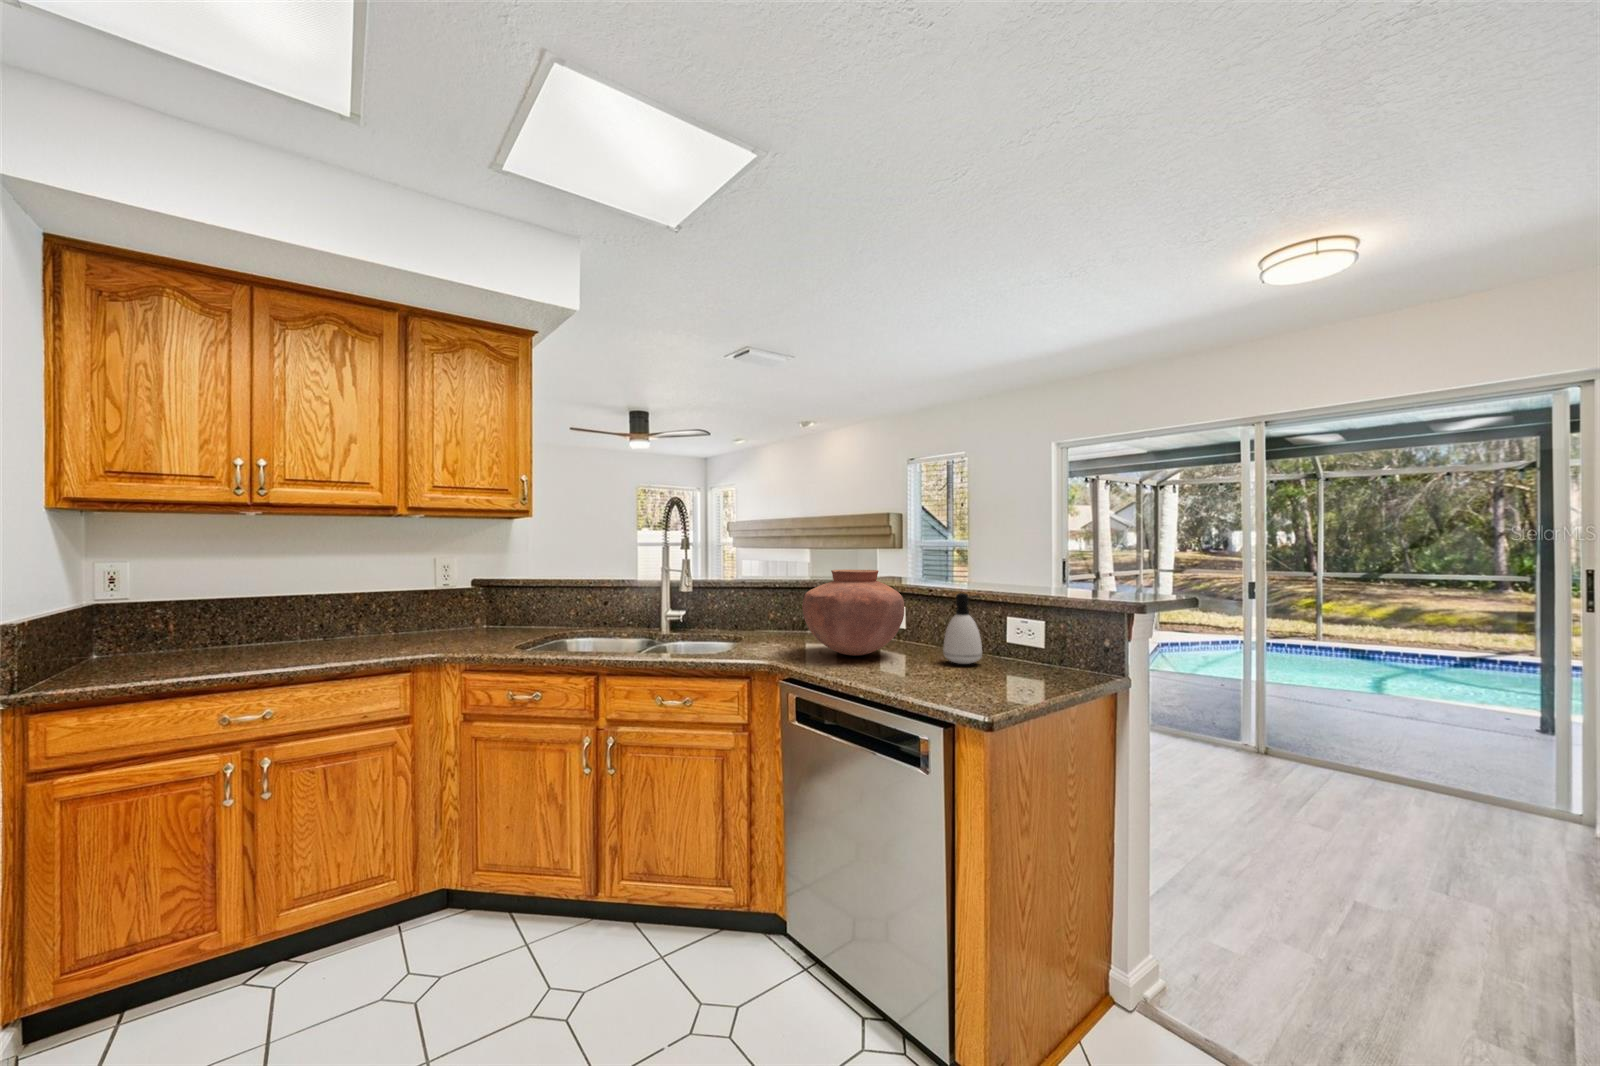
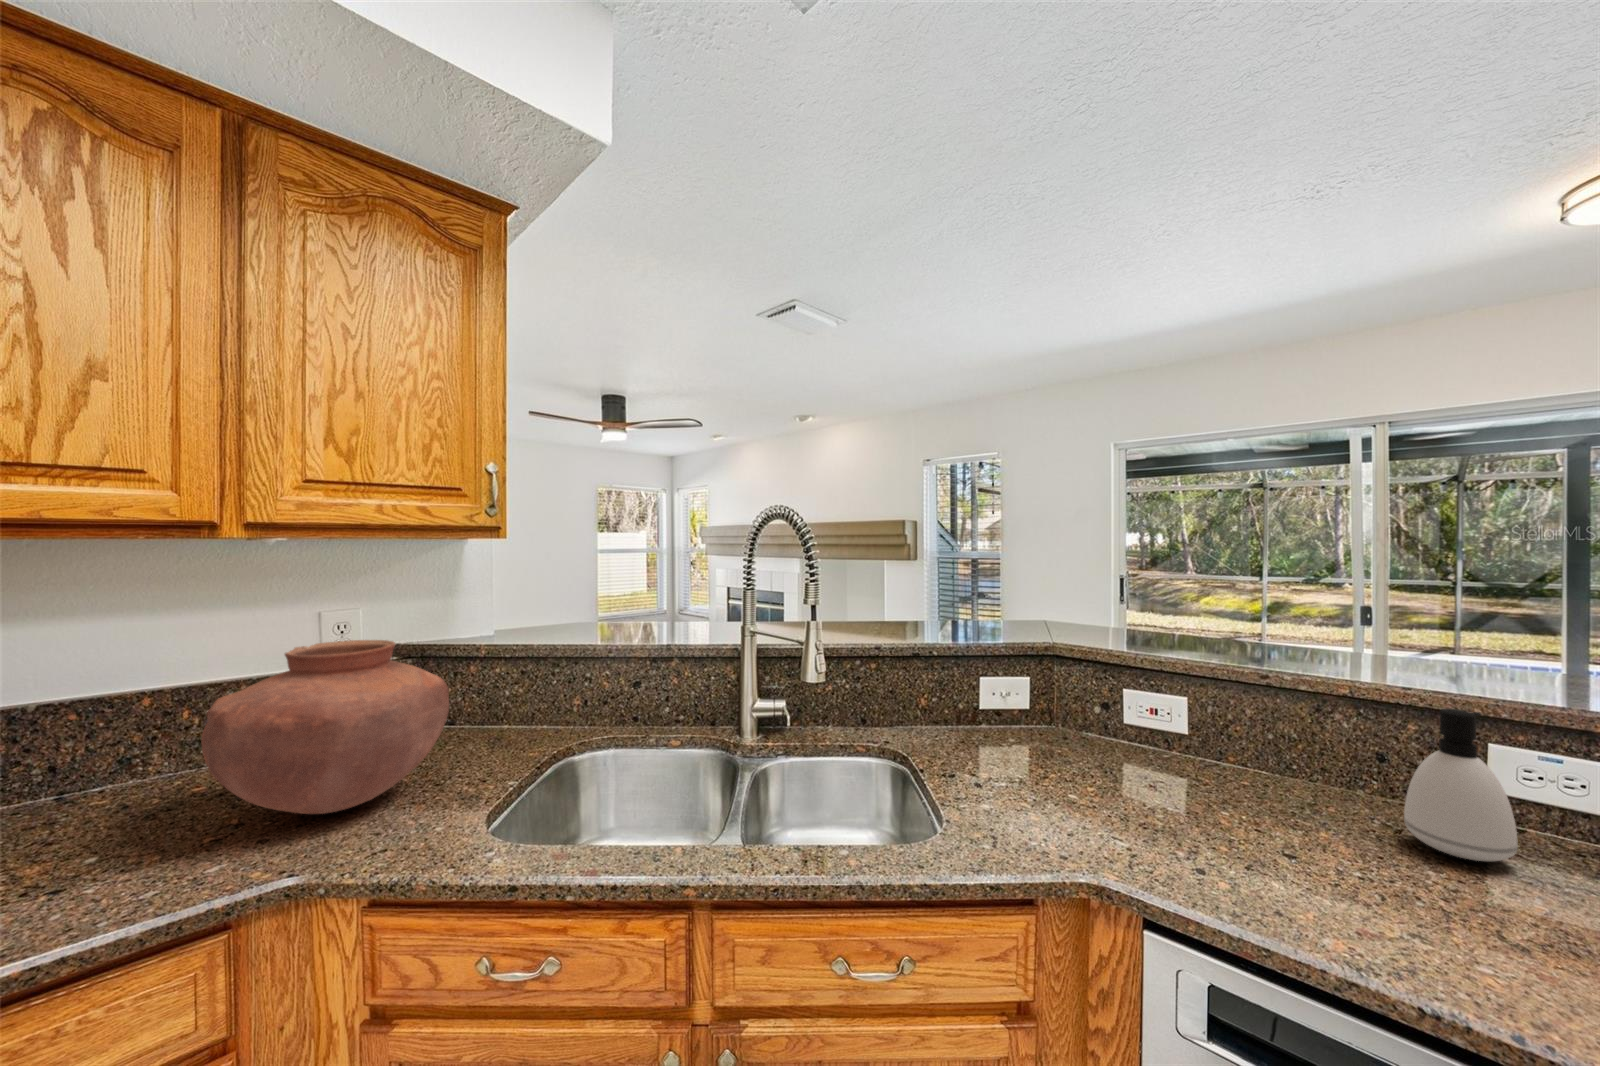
vase: present [802,569,904,655] -> present [201,640,449,814]

